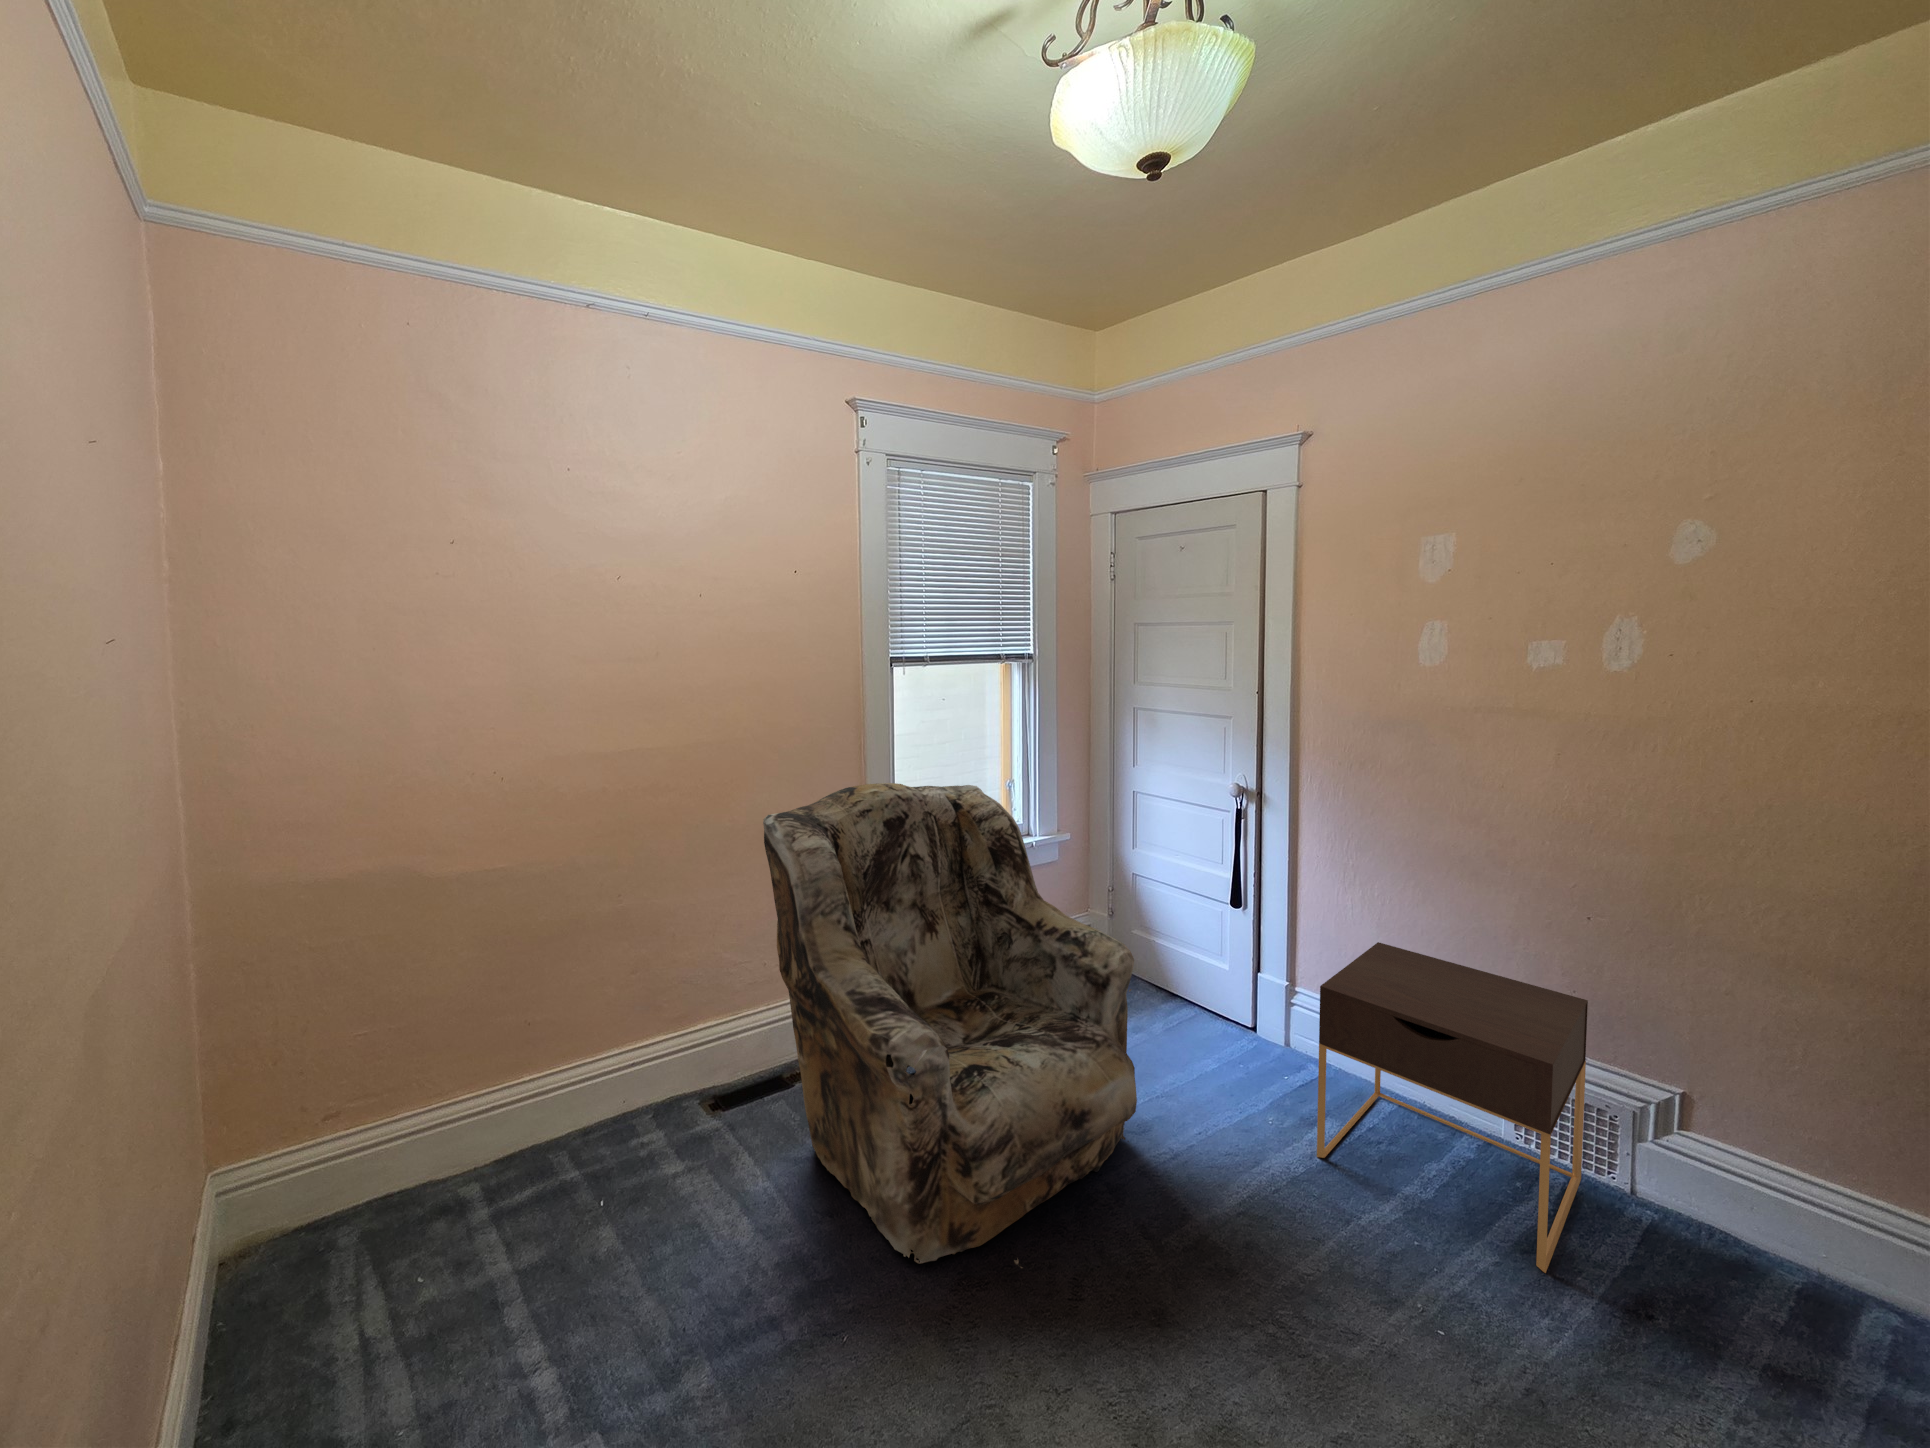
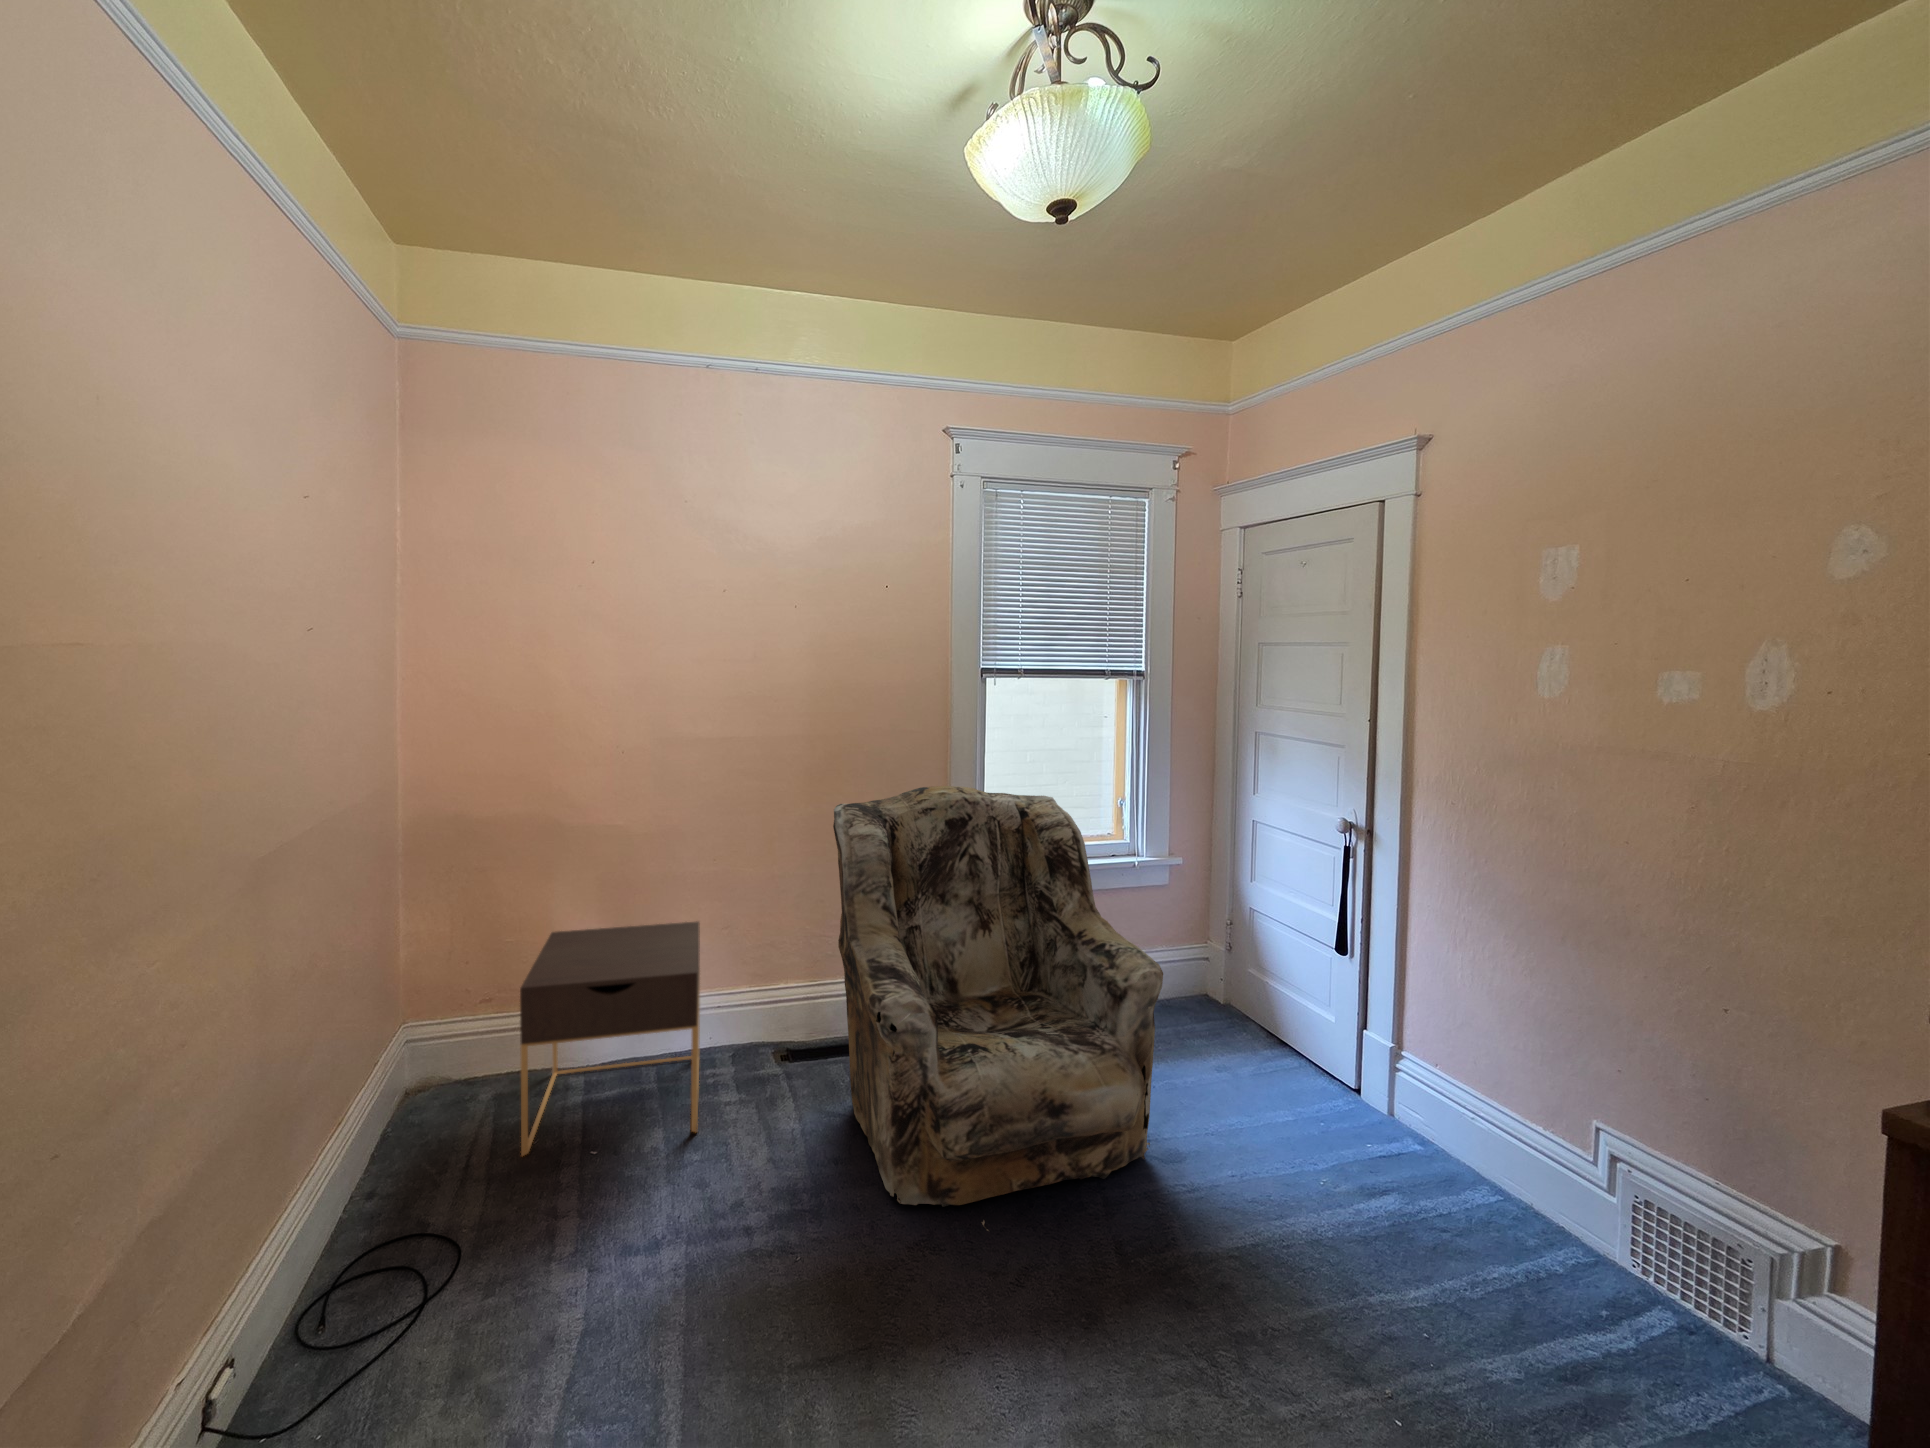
nightstand: present [1317,942,1588,1273] -> present [520,921,700,1156]

